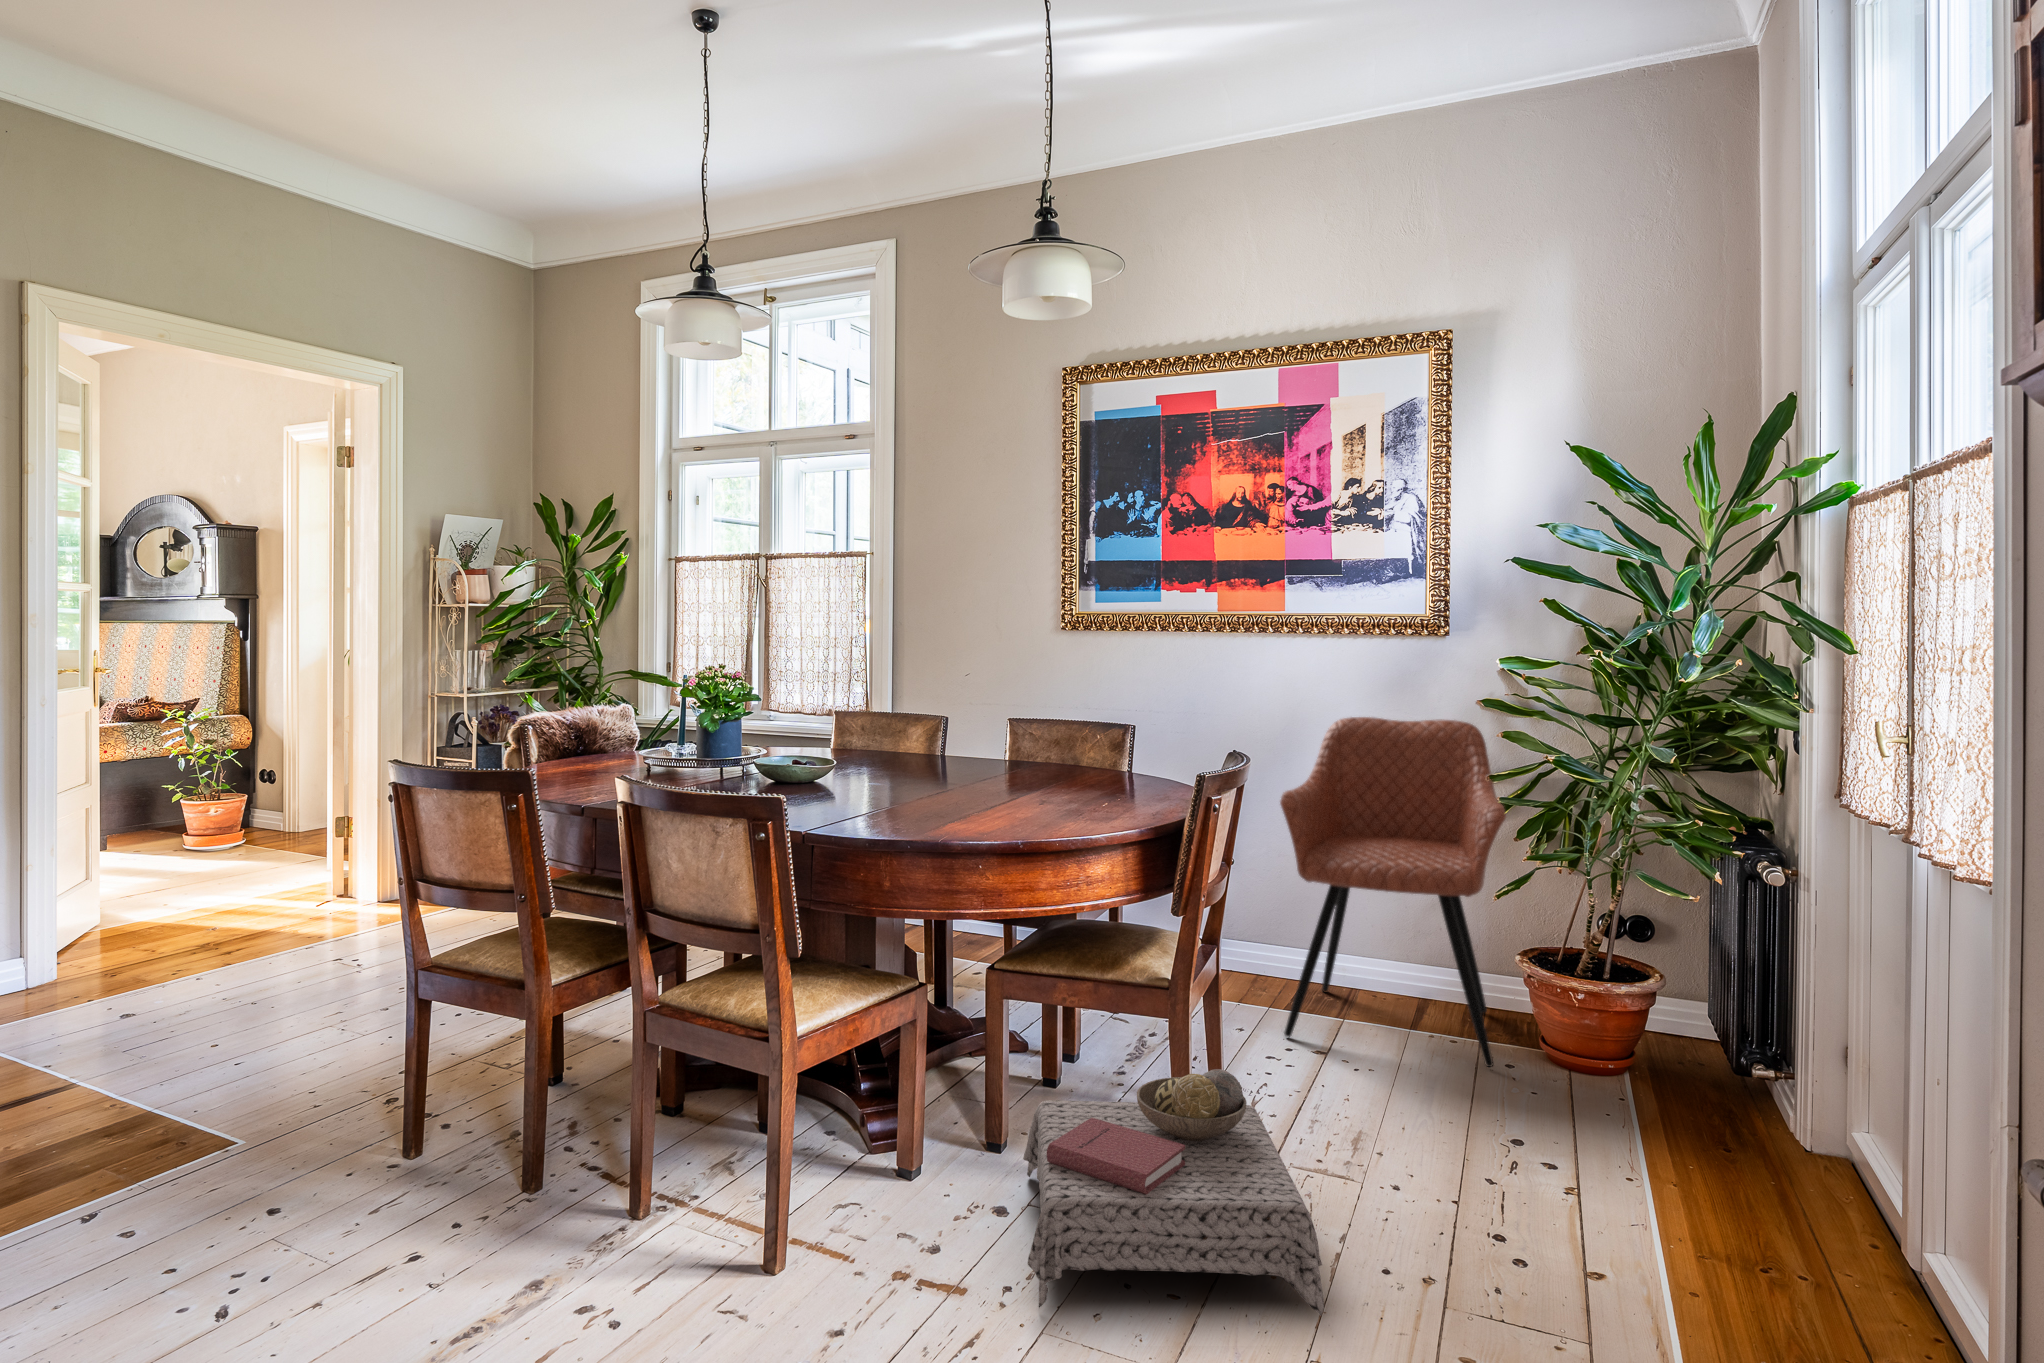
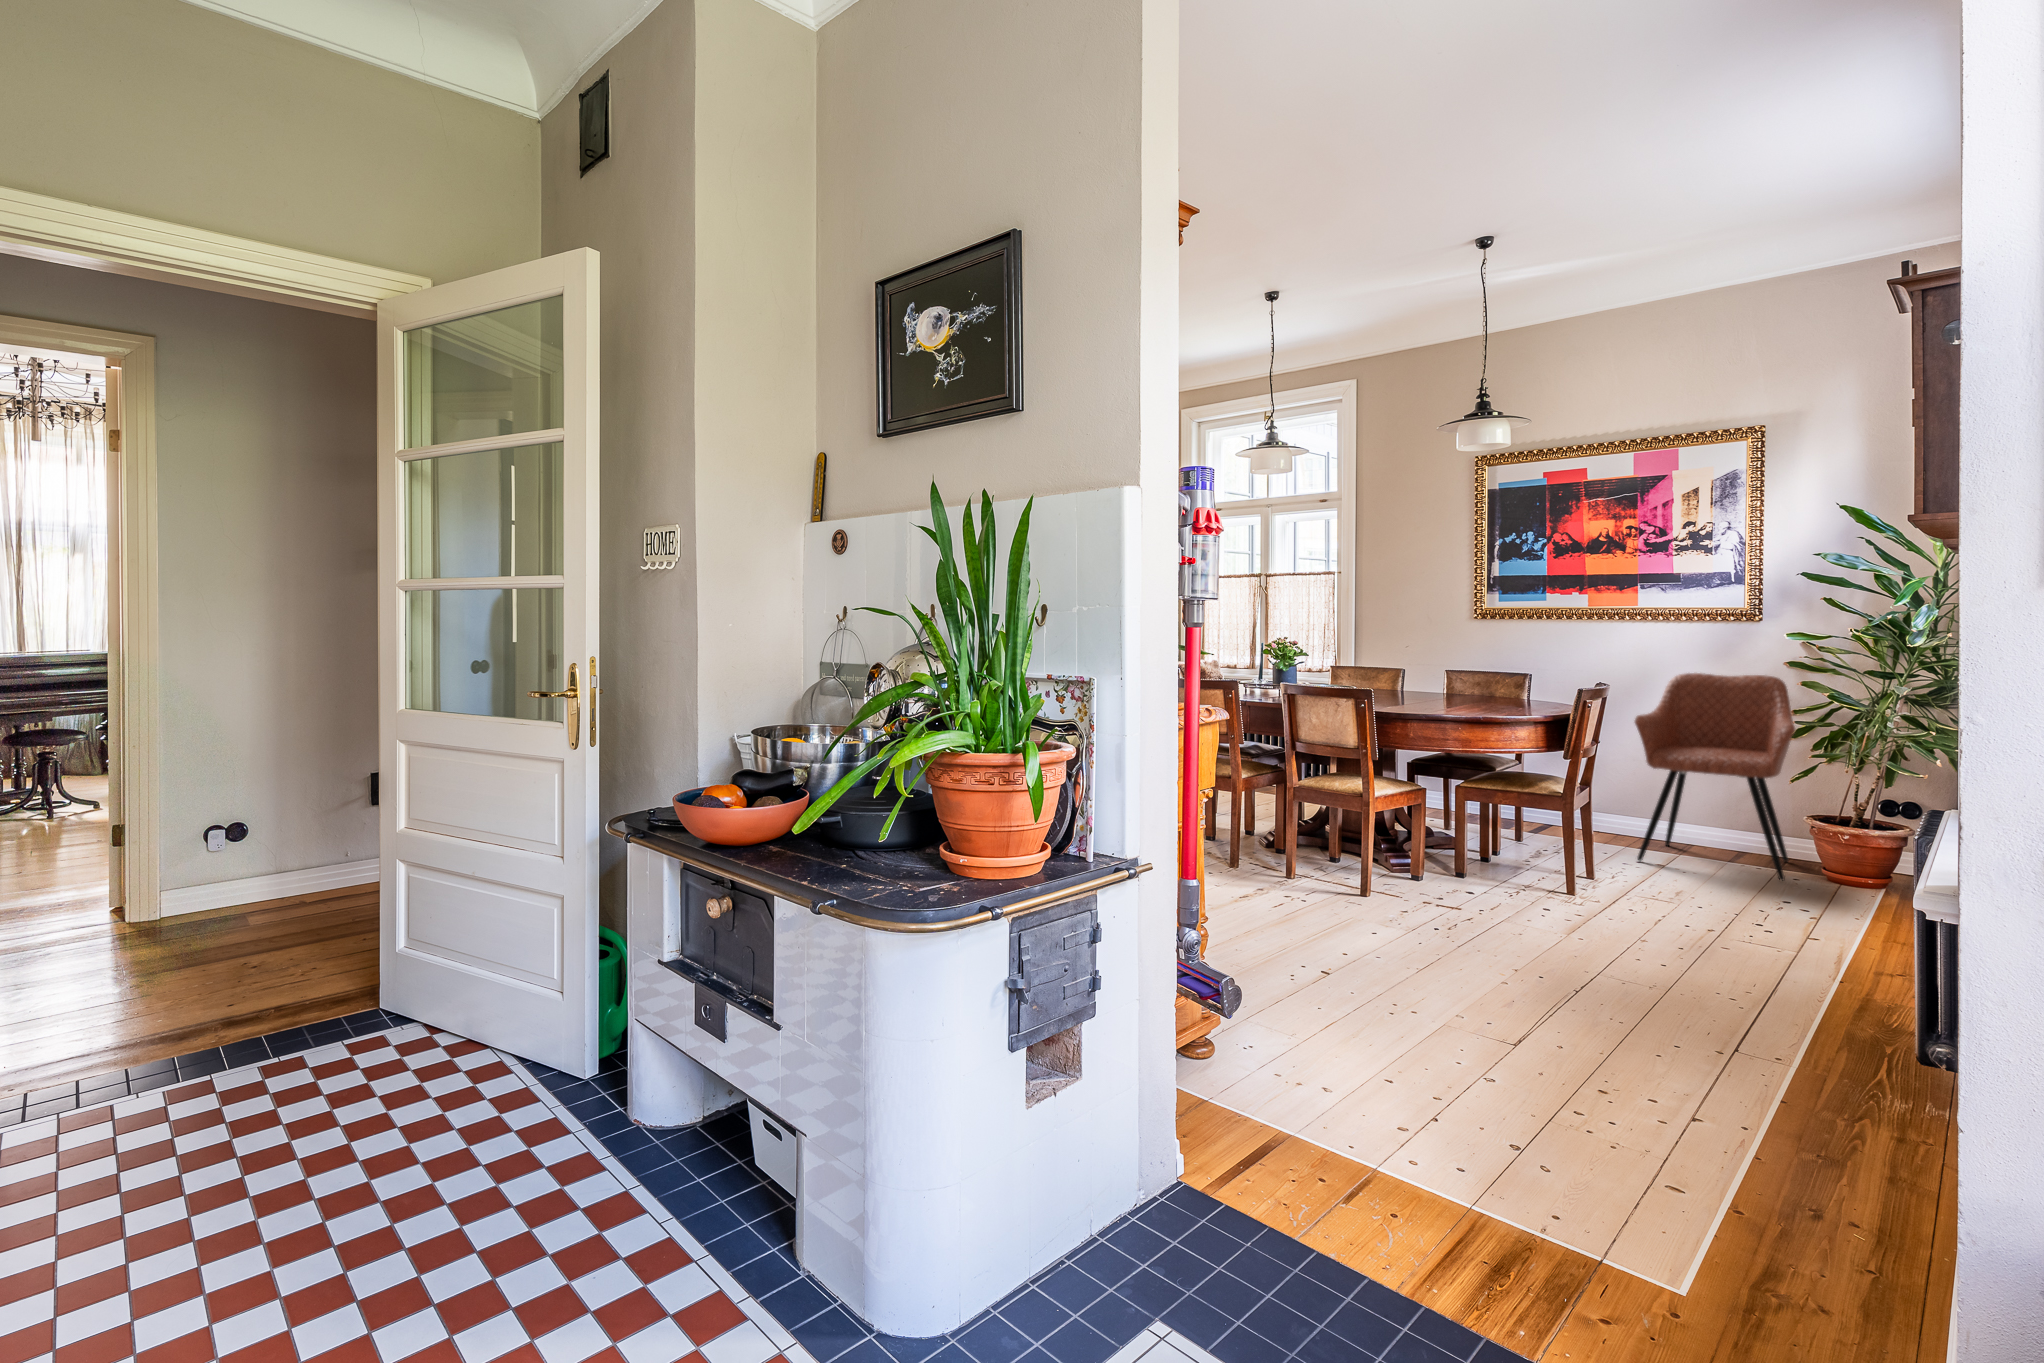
ottoman: present [1023,1069,1324,1316] -> none [1483,837,1658,942]

